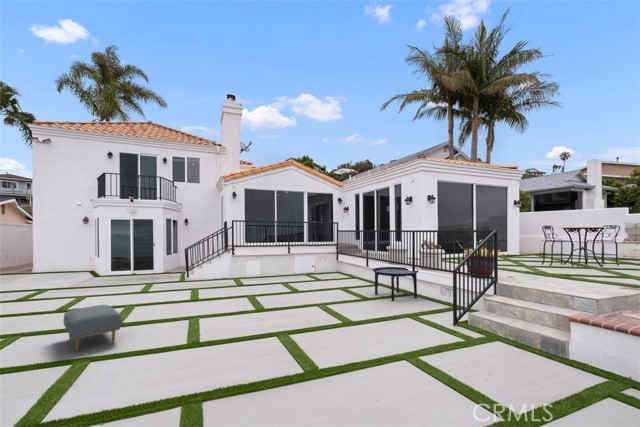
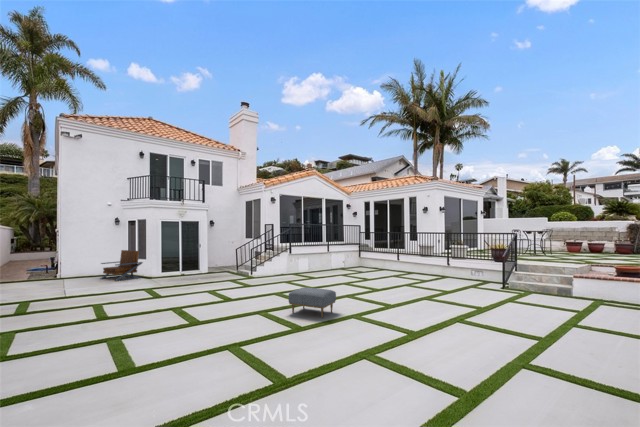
lounge chair: none [60,249,94,280] -> present [100,250,143,281]
round table: present [373,267,418,301] -> none [423,259,458,281]

